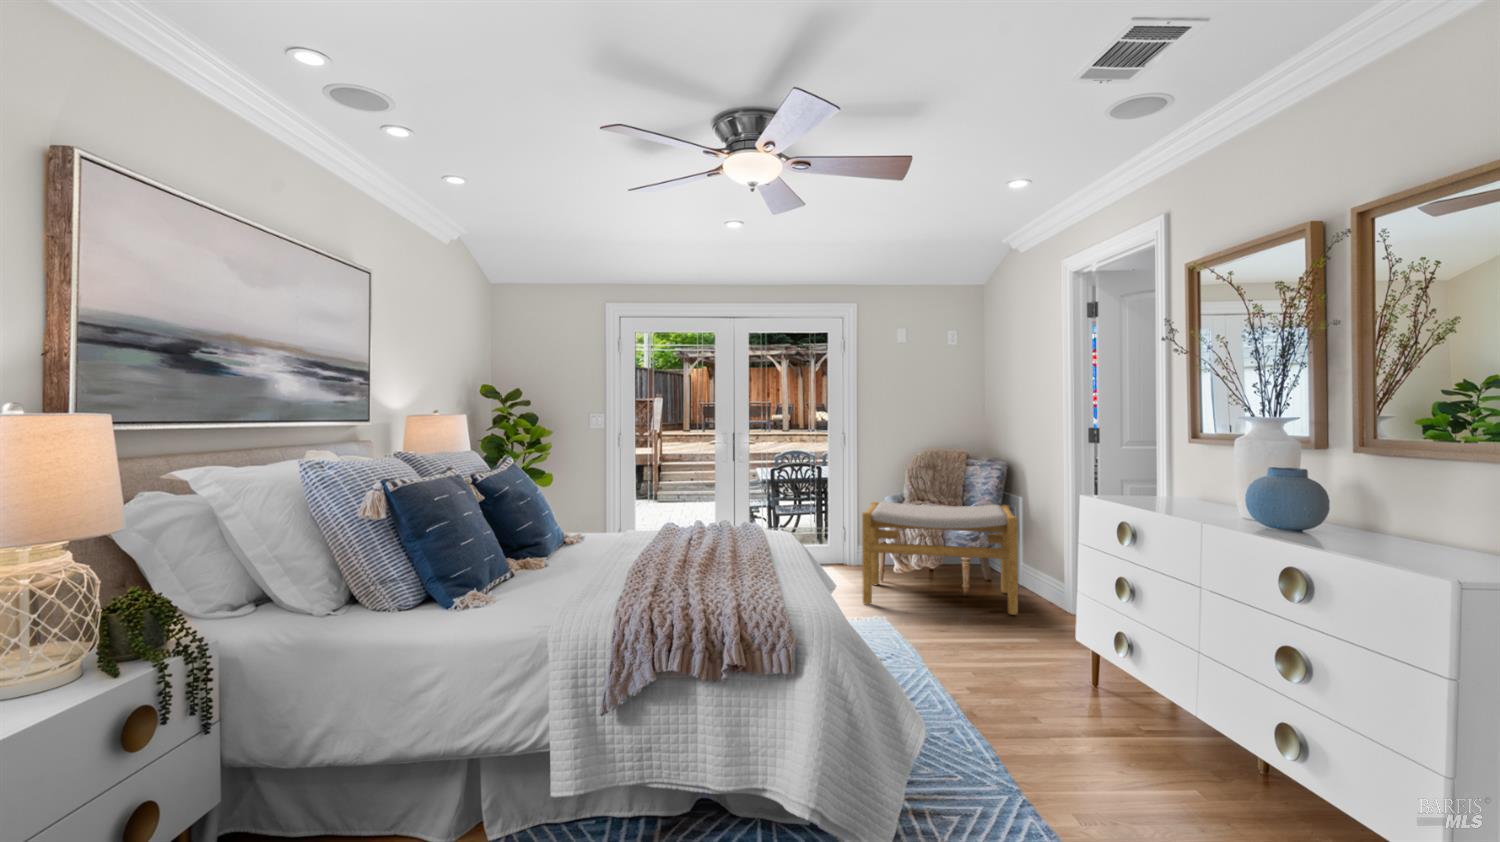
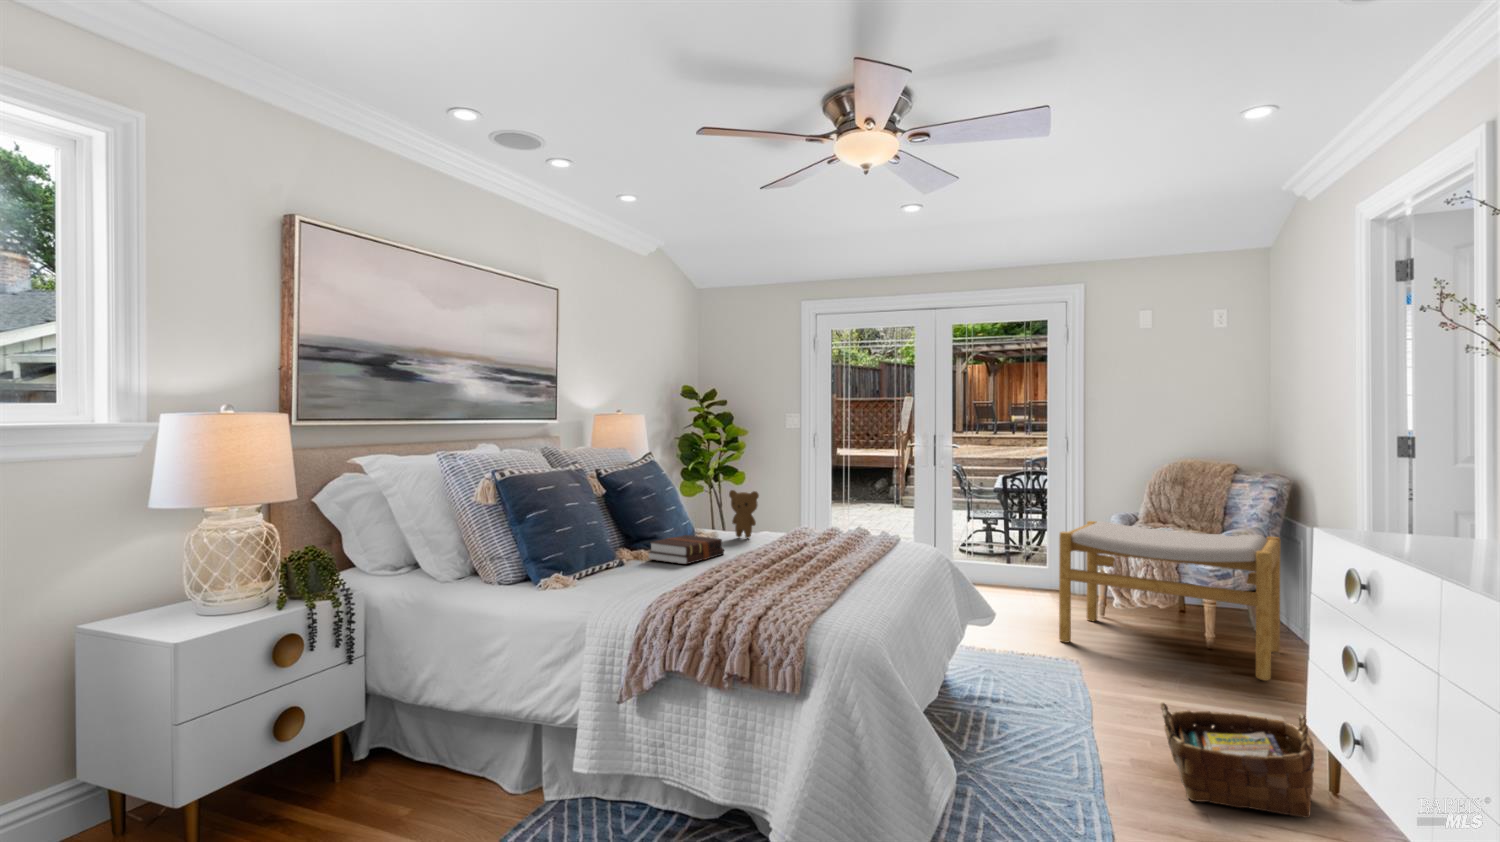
teddy bear: none [595,490,629,538] -> present [729,490,759,538]
hardback book: none [542,538,615,568] -> present [648,535,724,564]
woven basket: none [993,631,1101,711] -> present [1160,703,1314,818]

